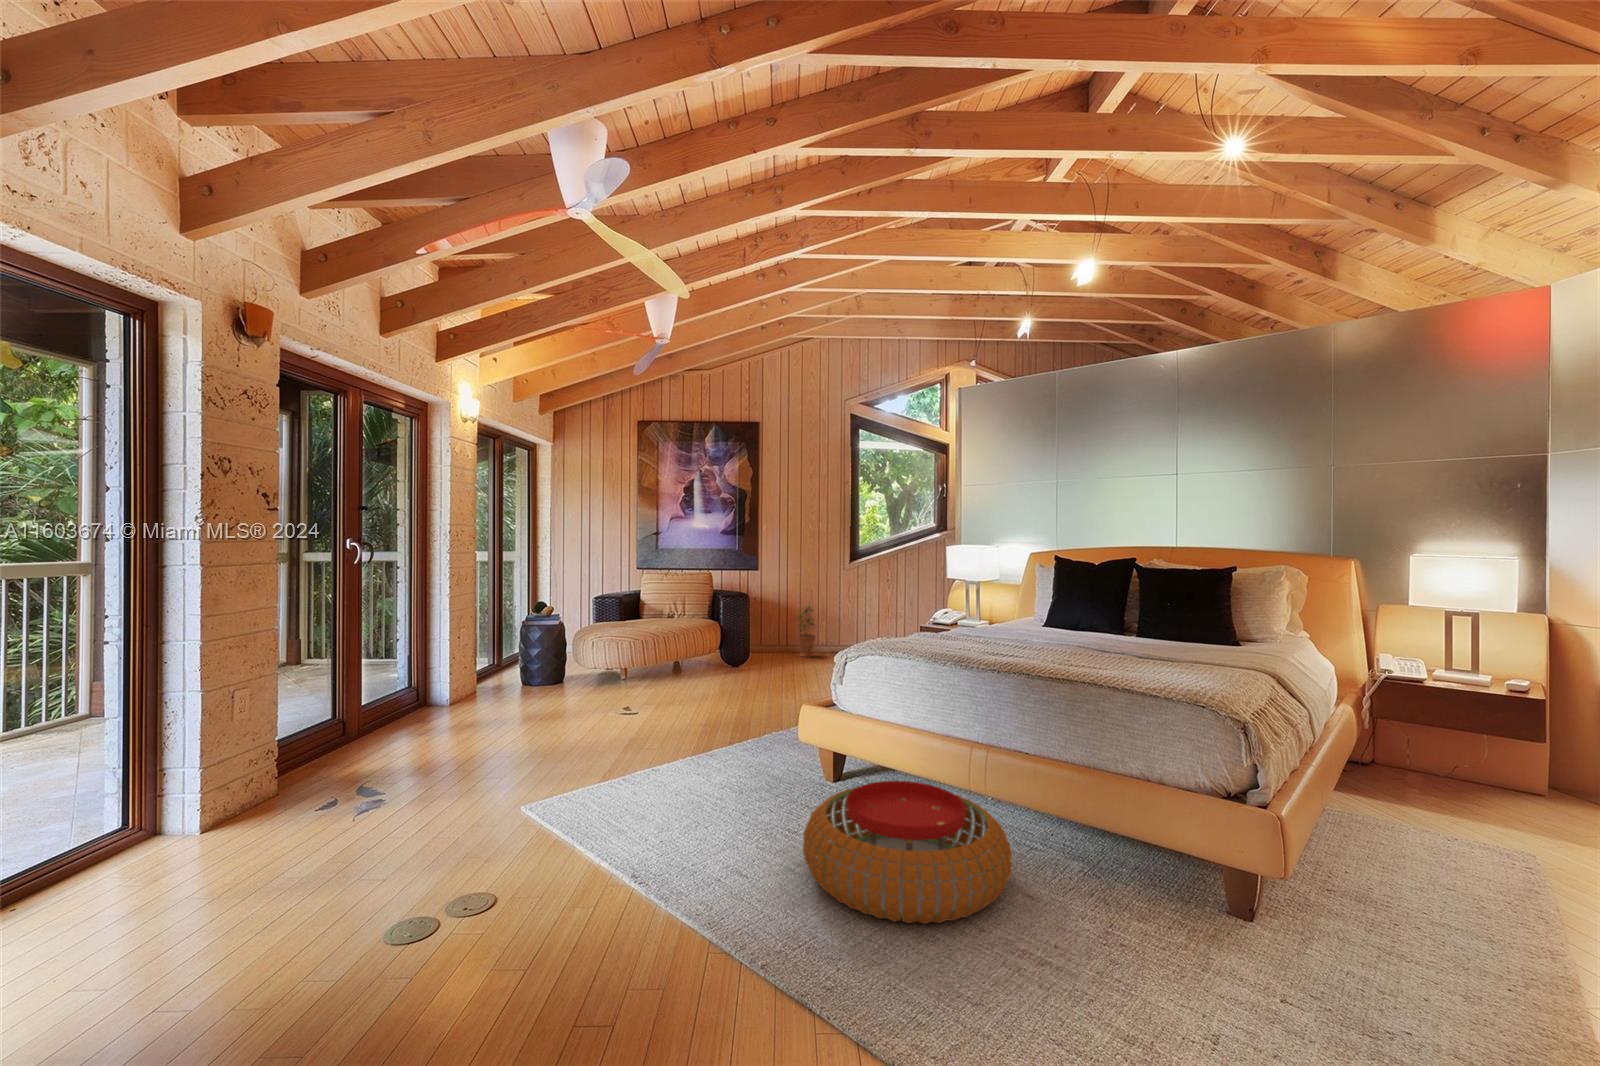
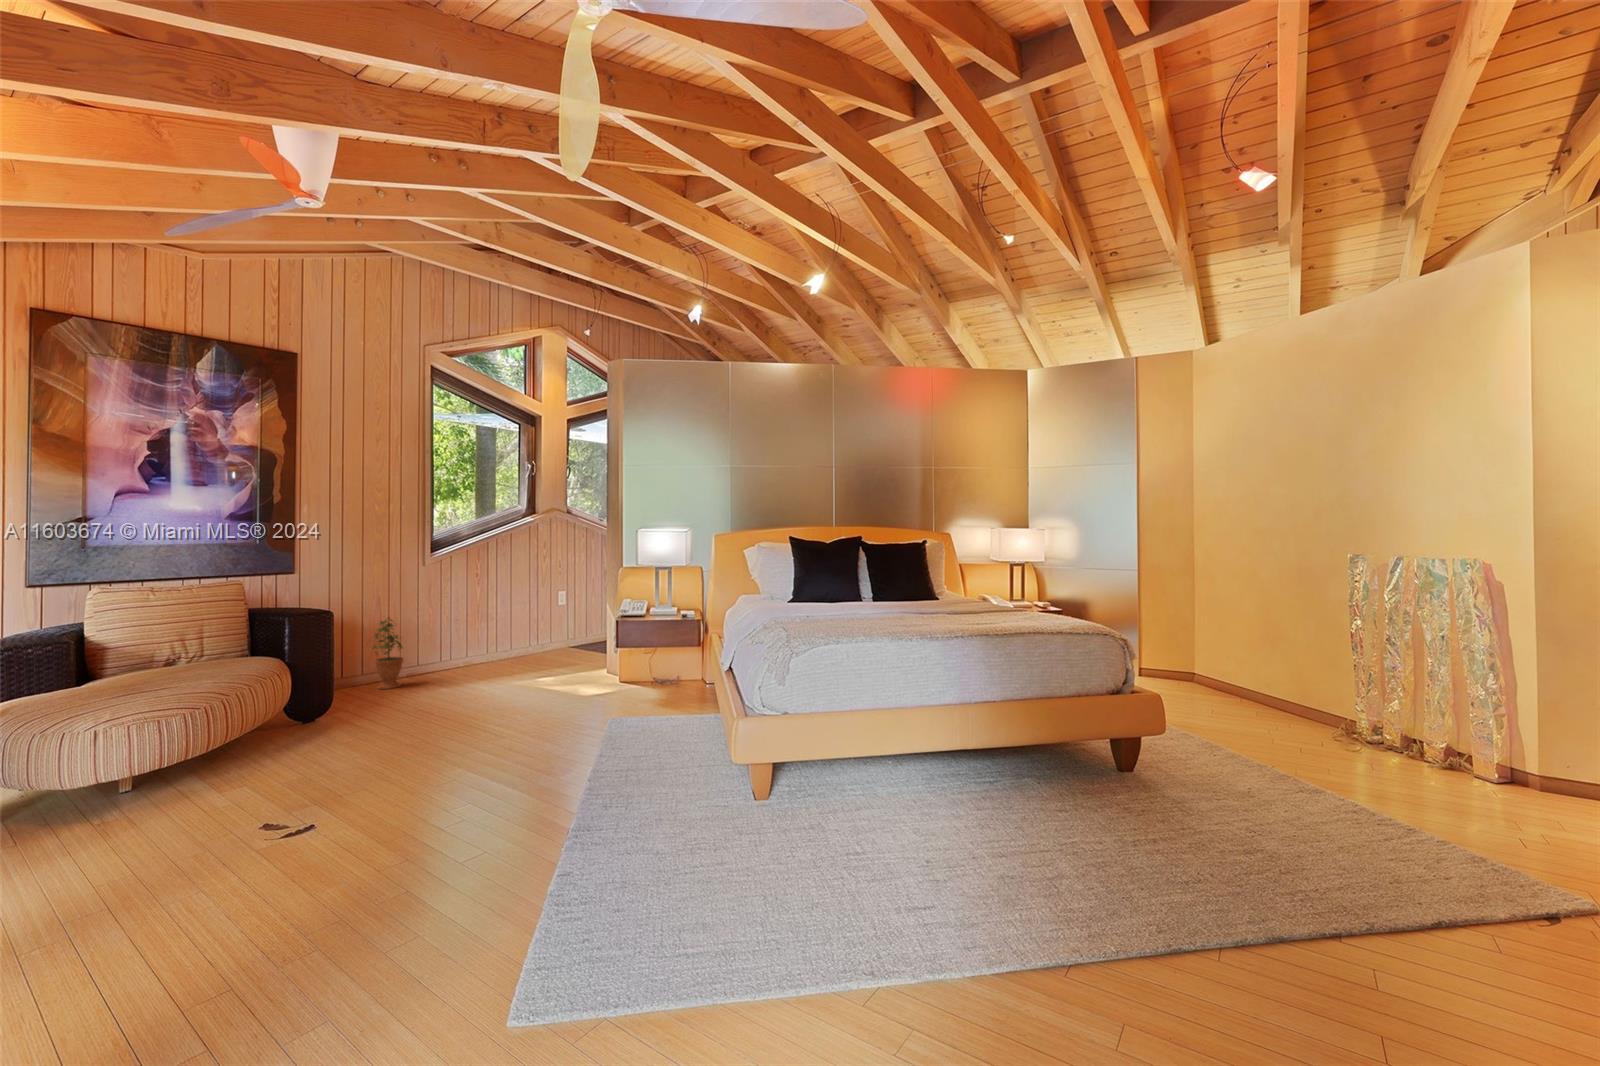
pouf: present [803,781,1012,924] -> none [903,748,1104,876]

